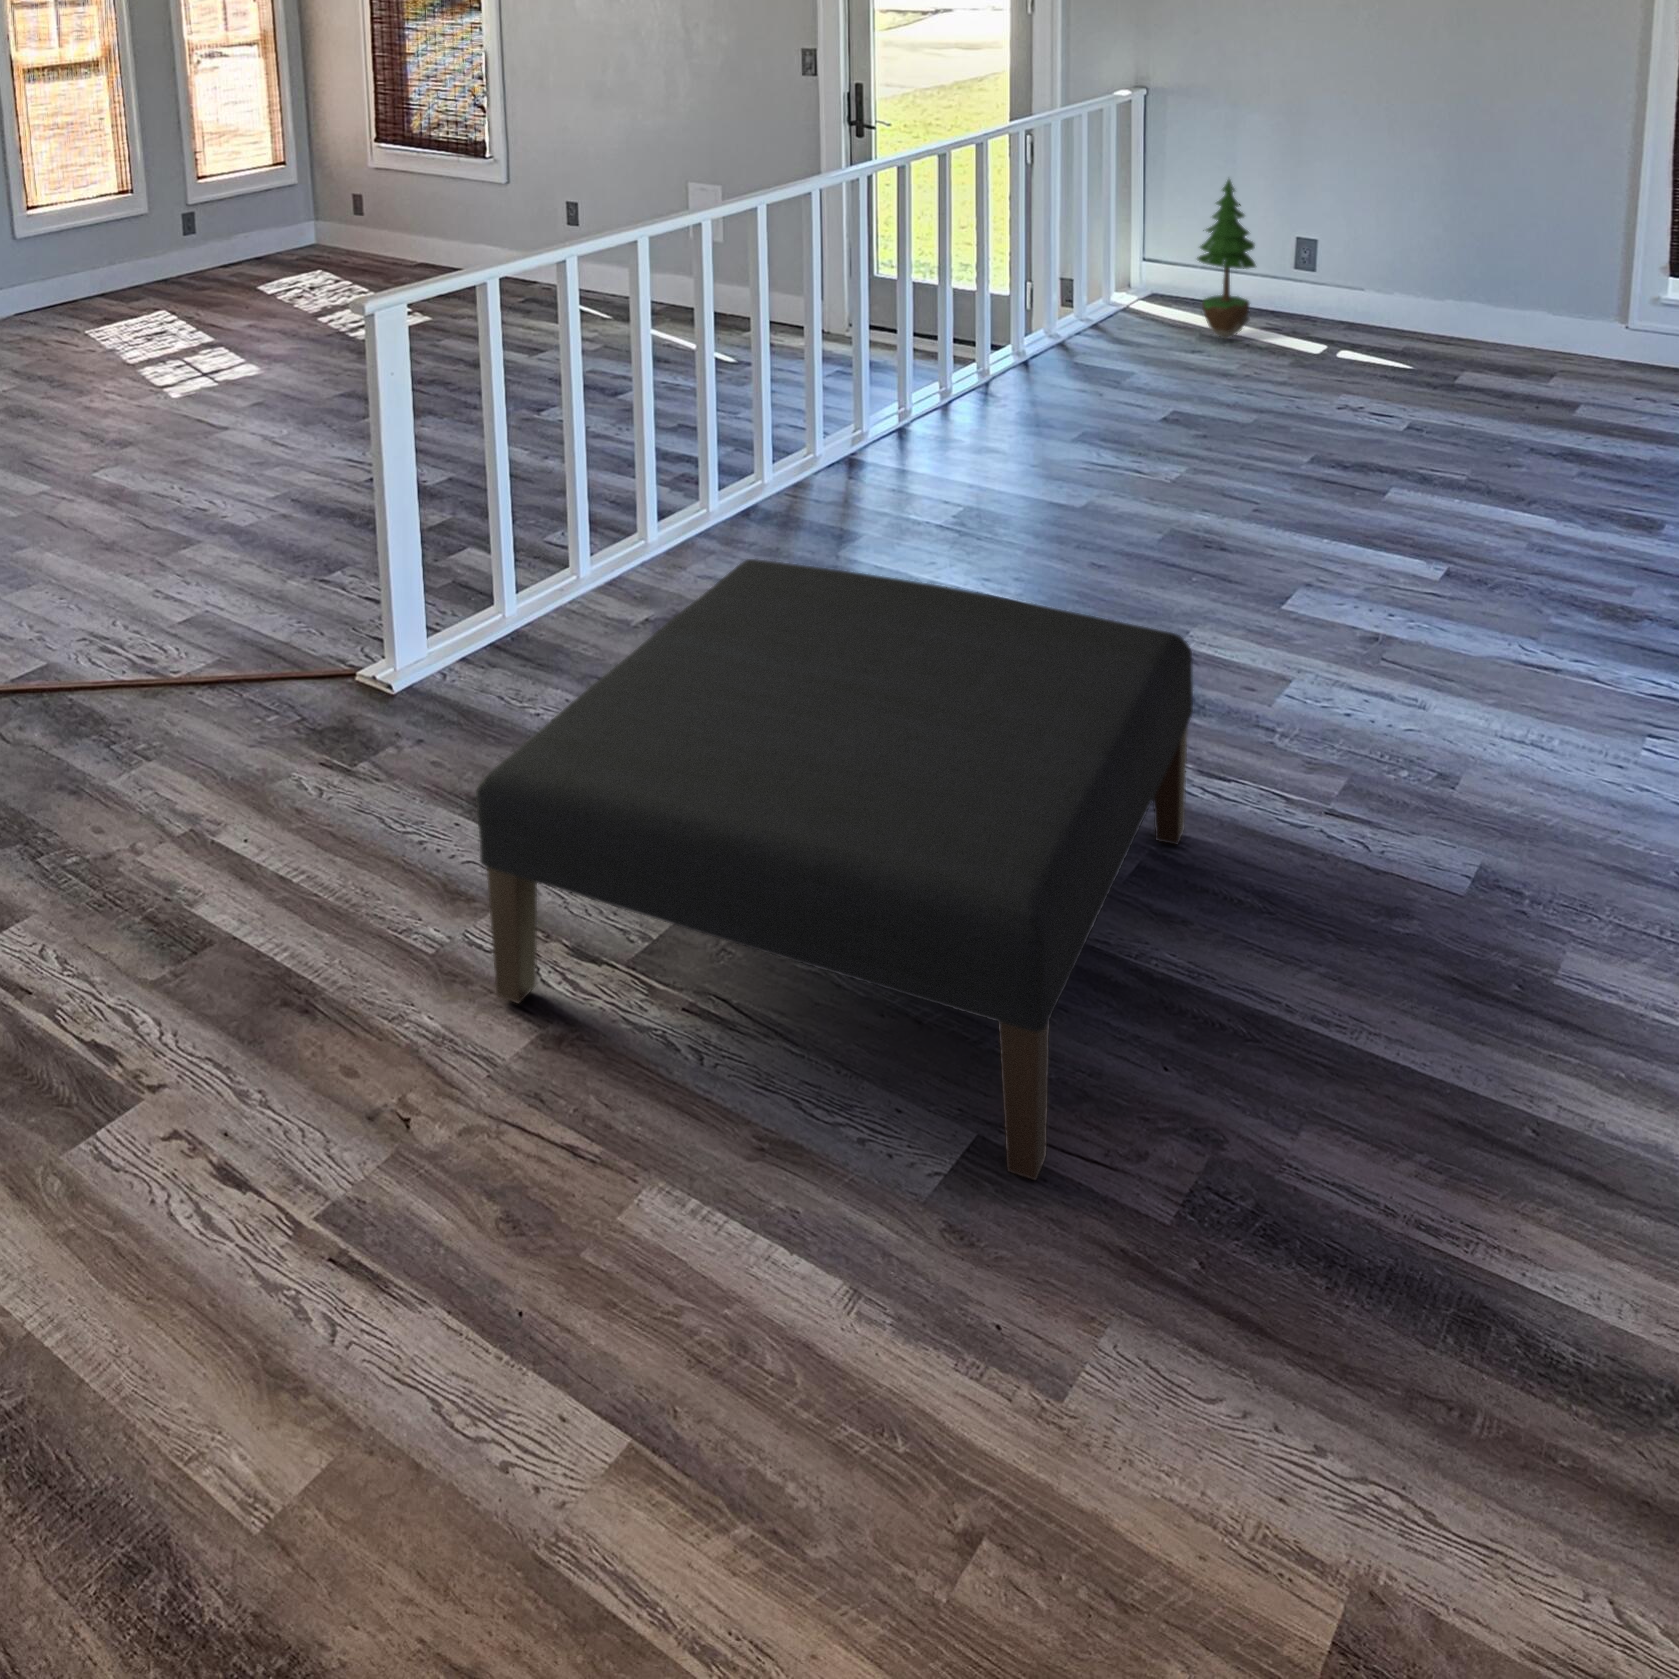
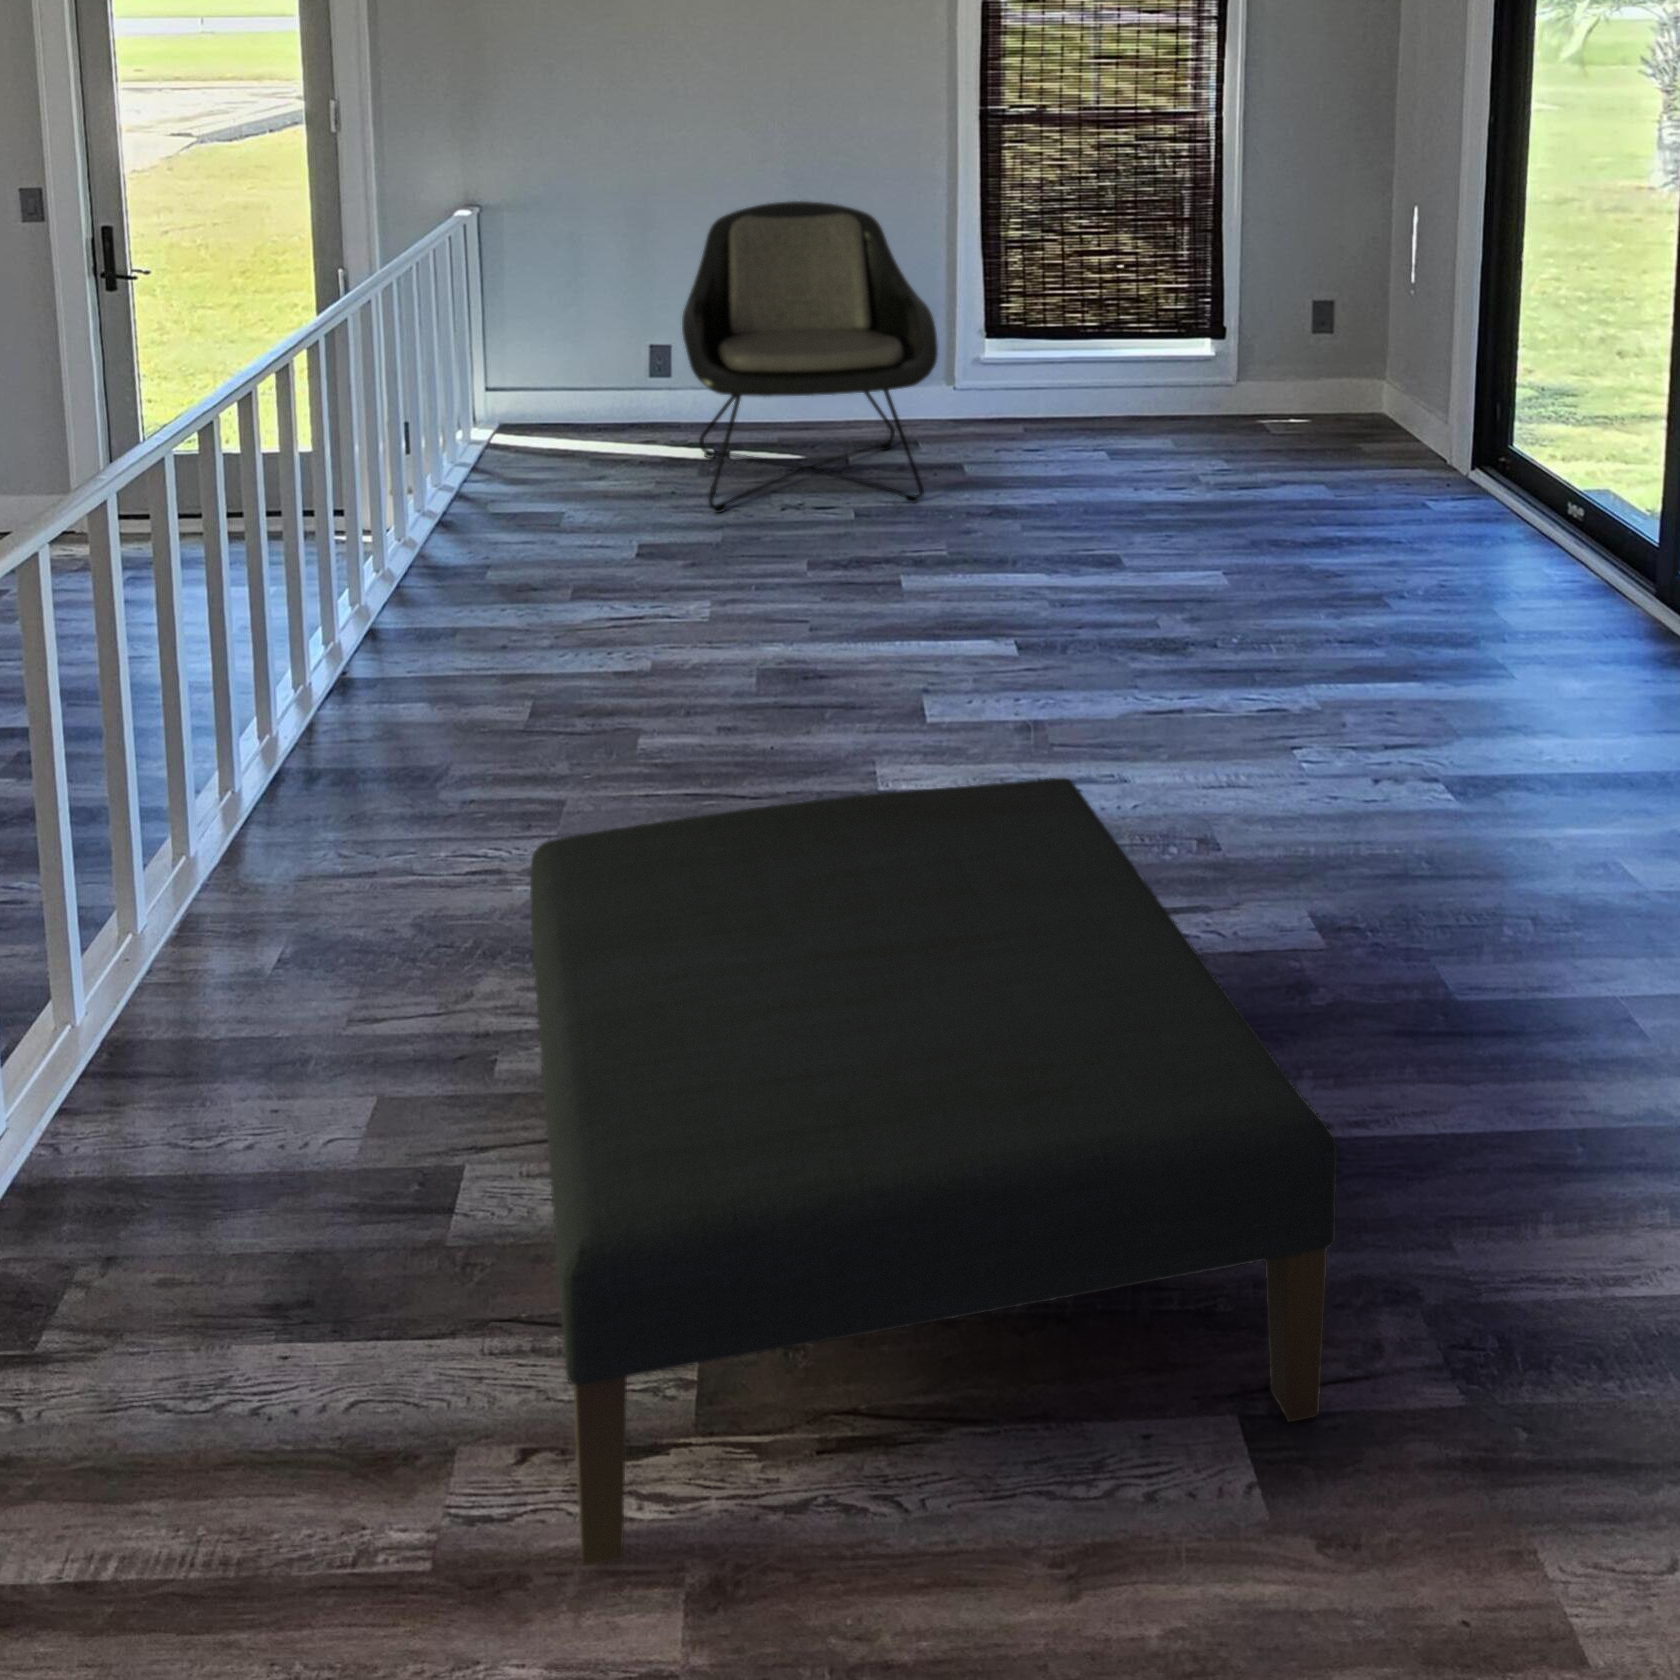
lounge chair: none [1274,110,1554,428] -> present [682,201,938,513]
potted tree: present [1197,180,1256,339] -> none [558,289,624,465]

